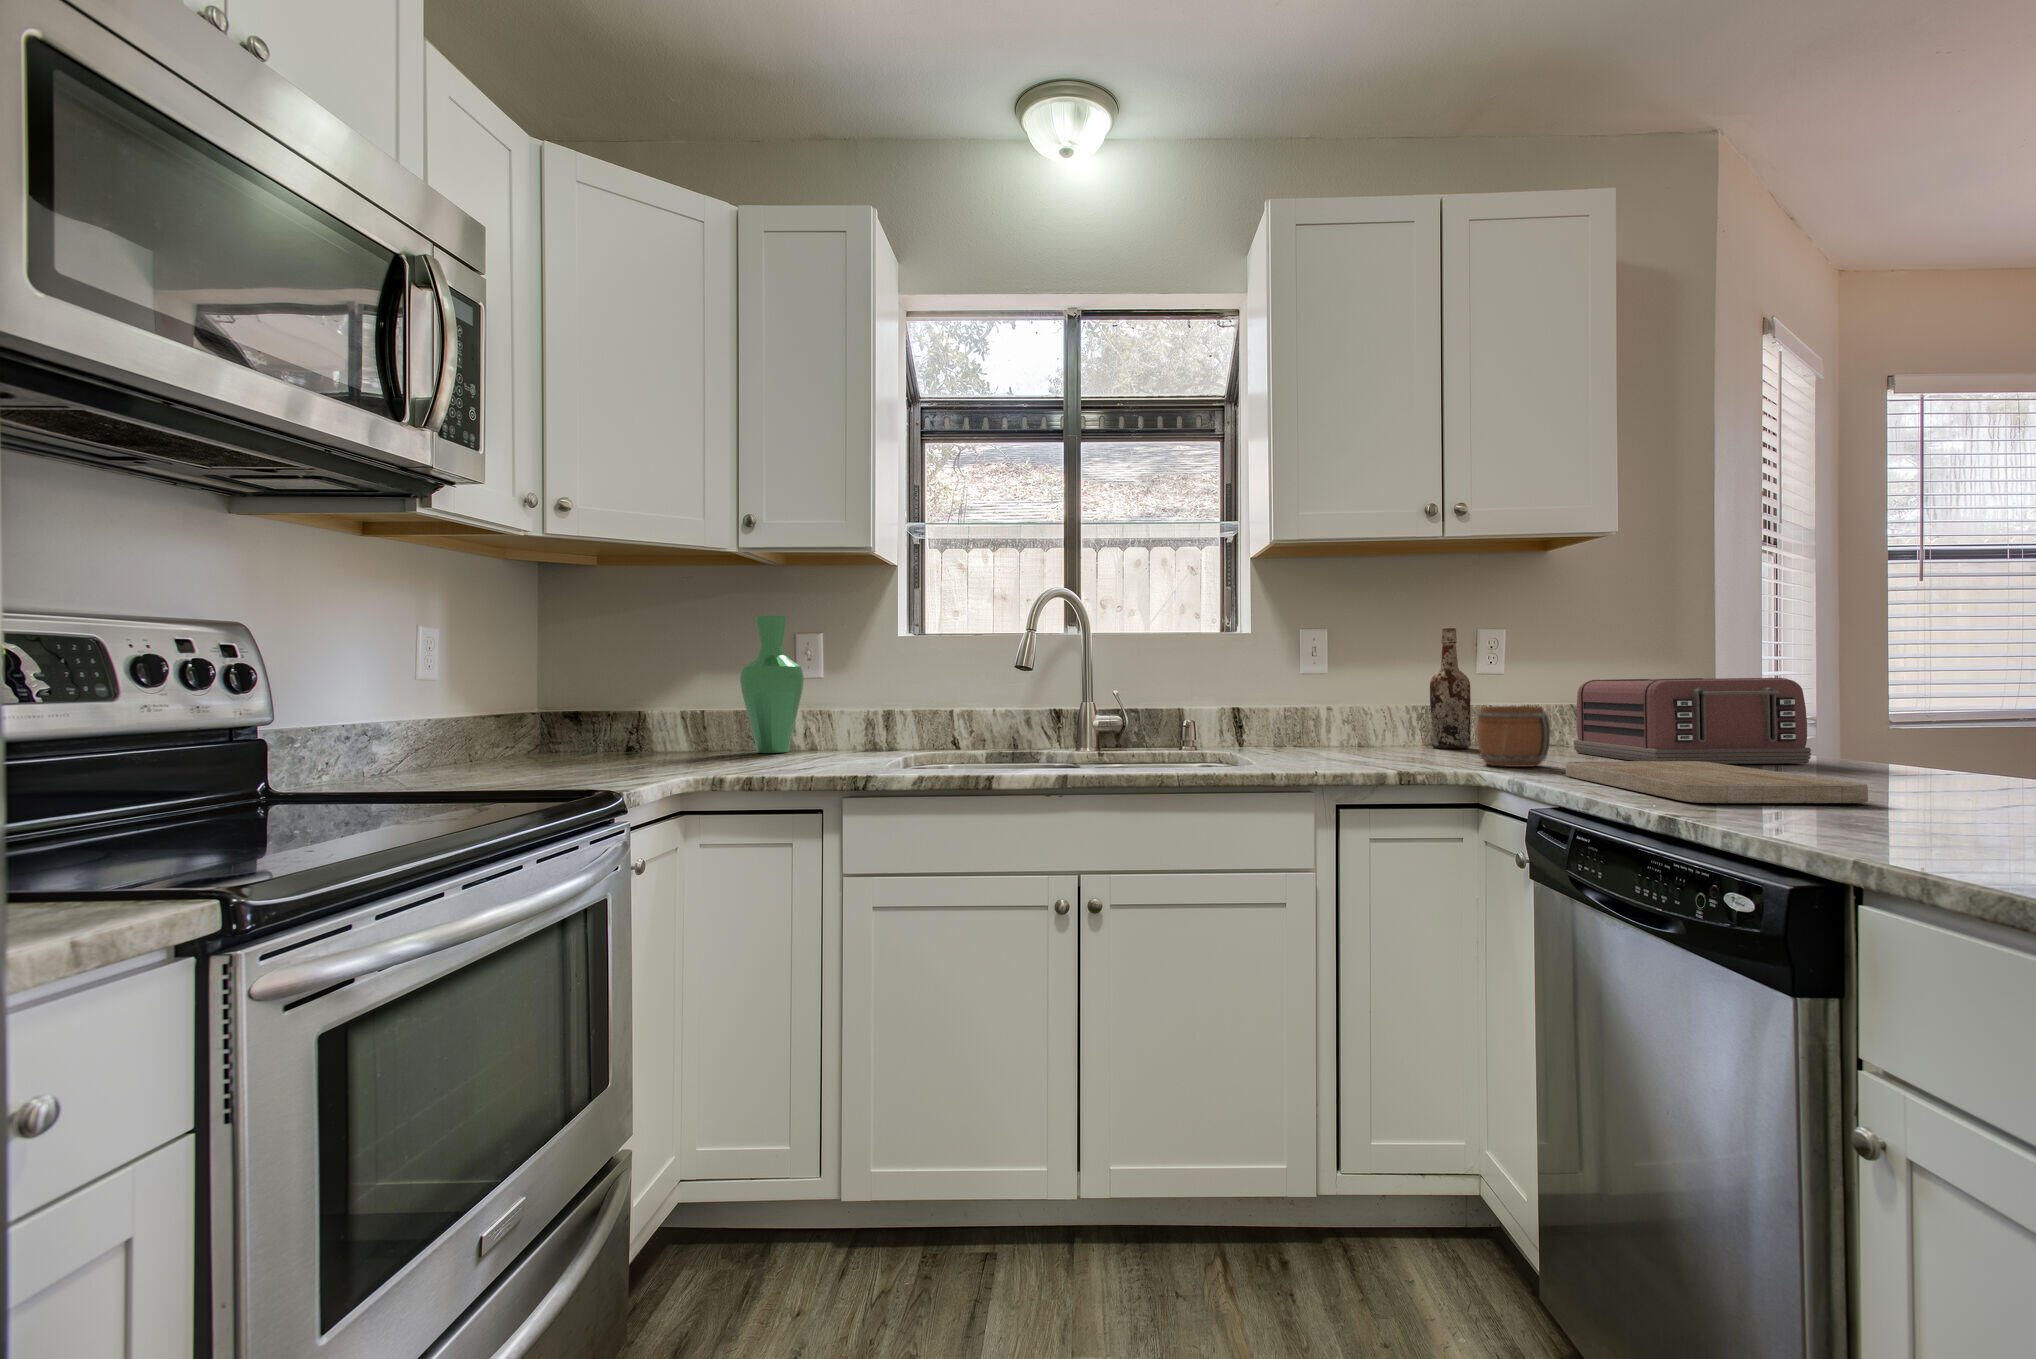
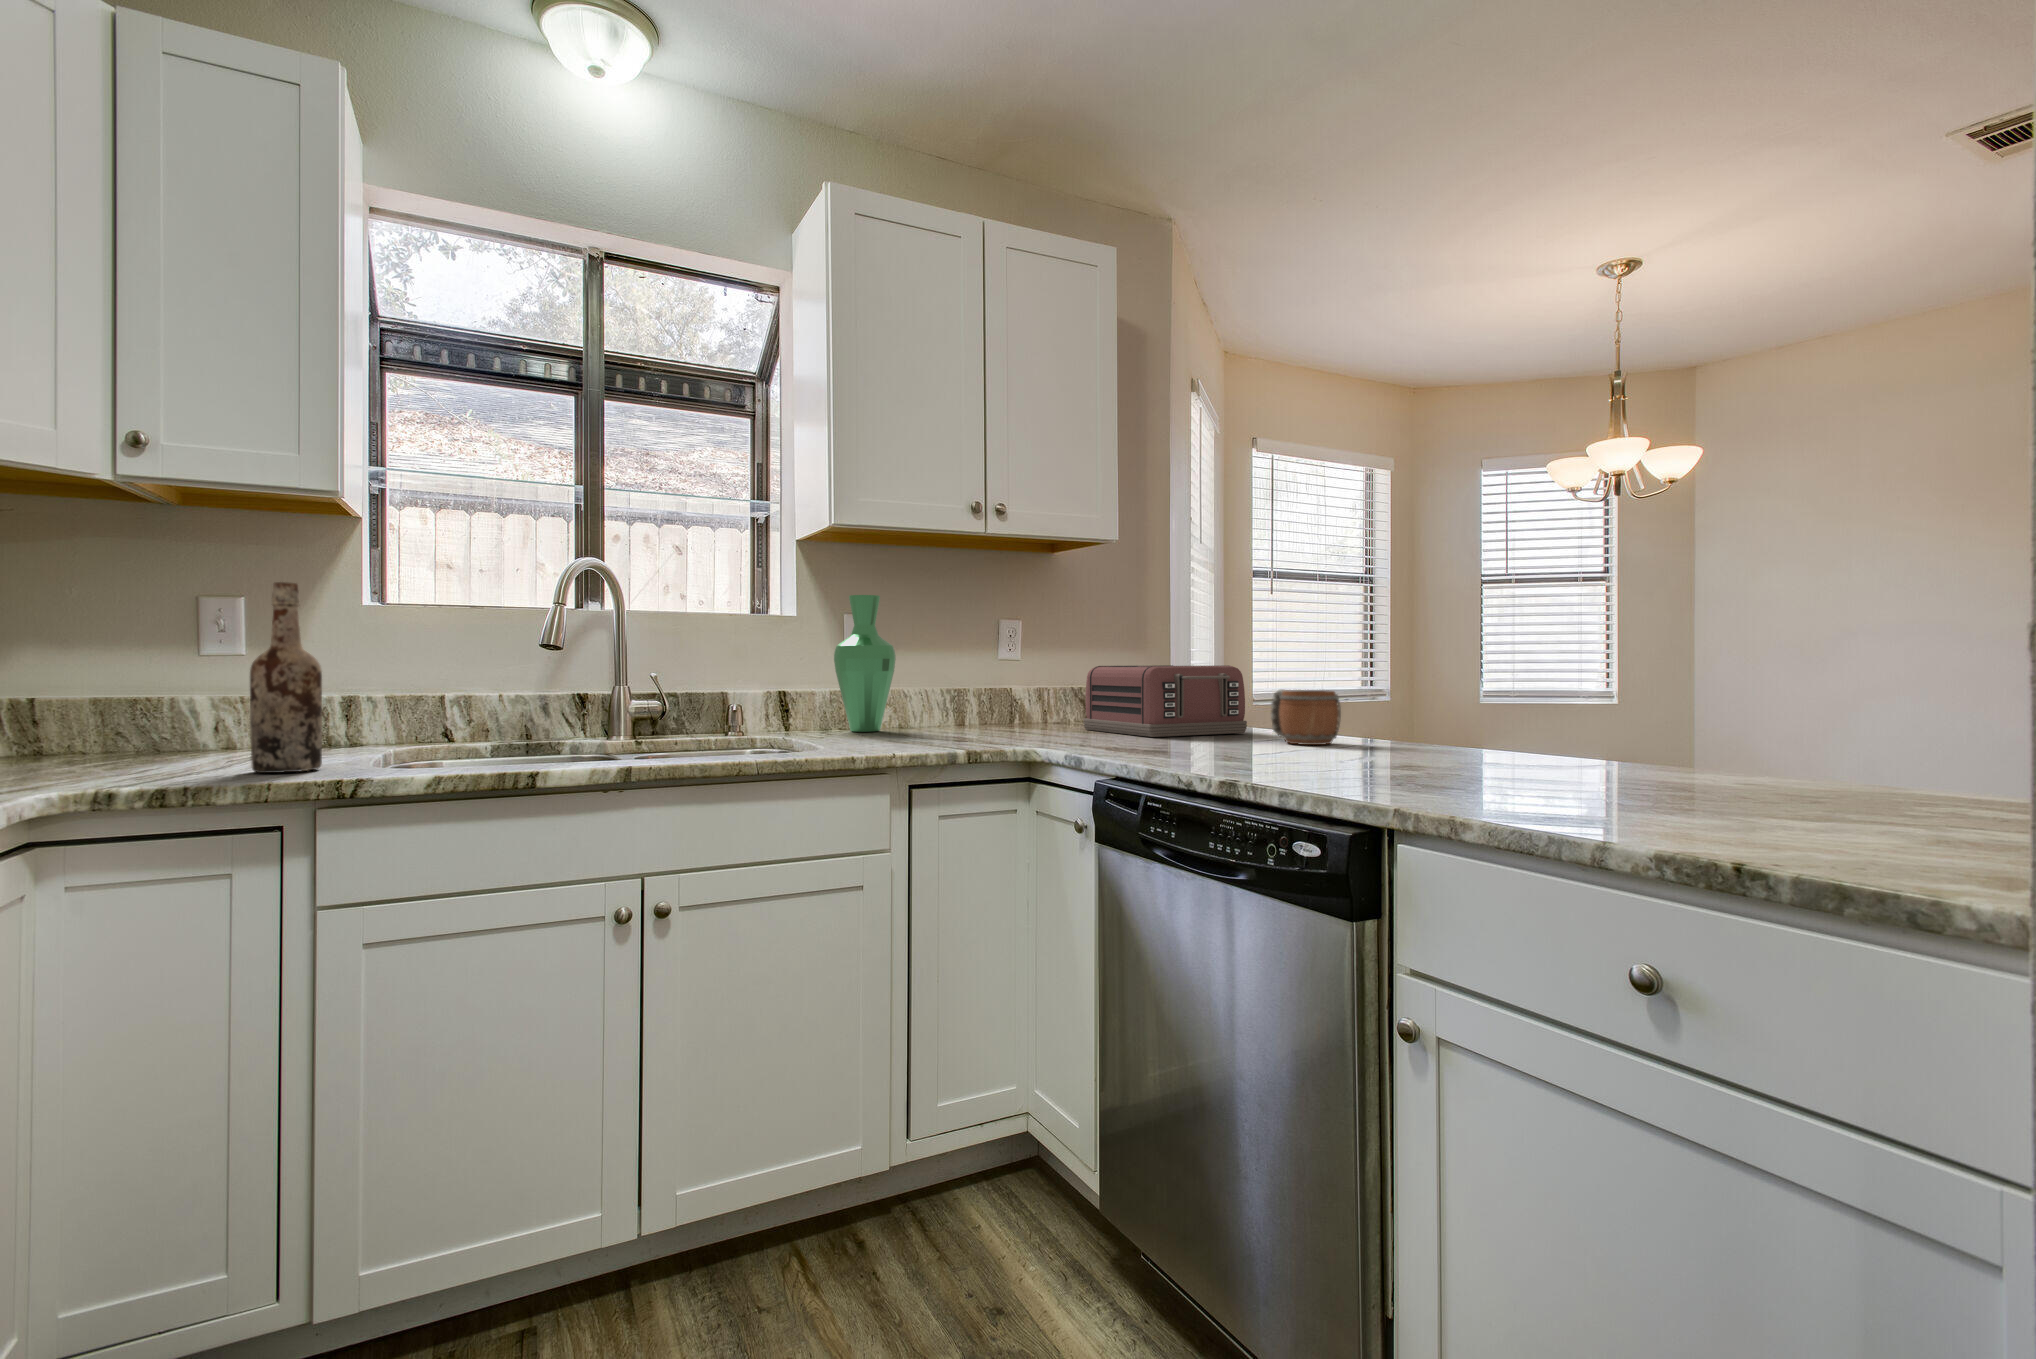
vase: present [740,616,804,753] -> present [834,595,896,732]
wine bottle: present [1430,628,1471,748] -> present [250,582,322,773]
mug: present [1477,705,1551,767] -> present [1271,689,1341,745]
cutting board: present [1566,761,1868,803] -> none [1096,733,1303,765]

